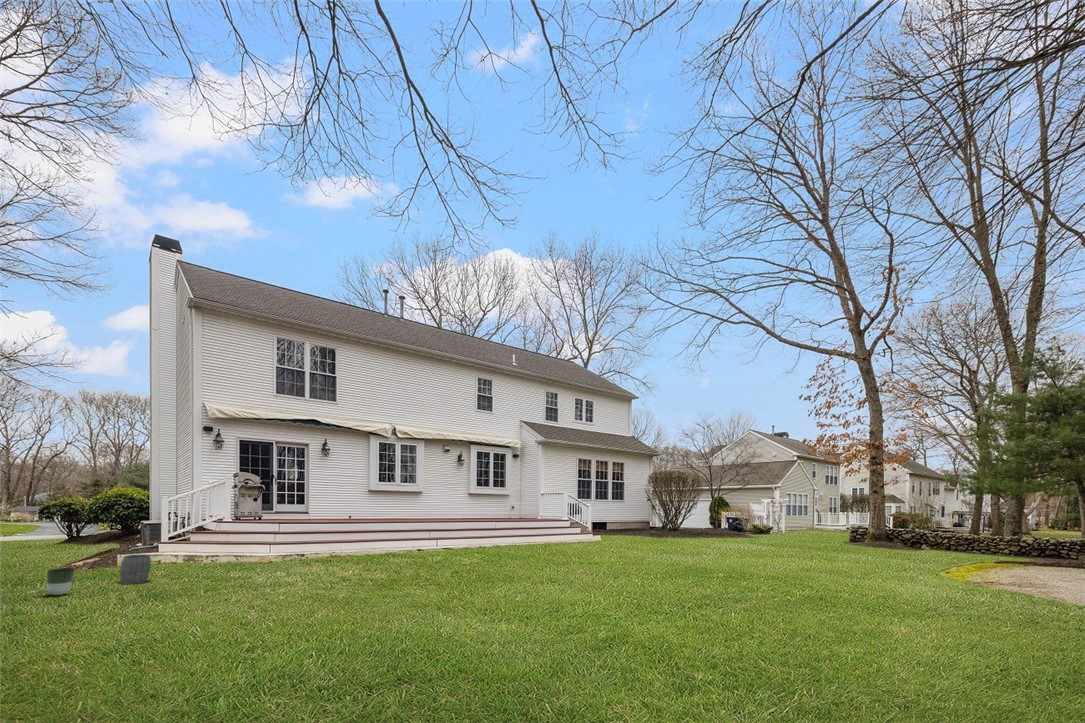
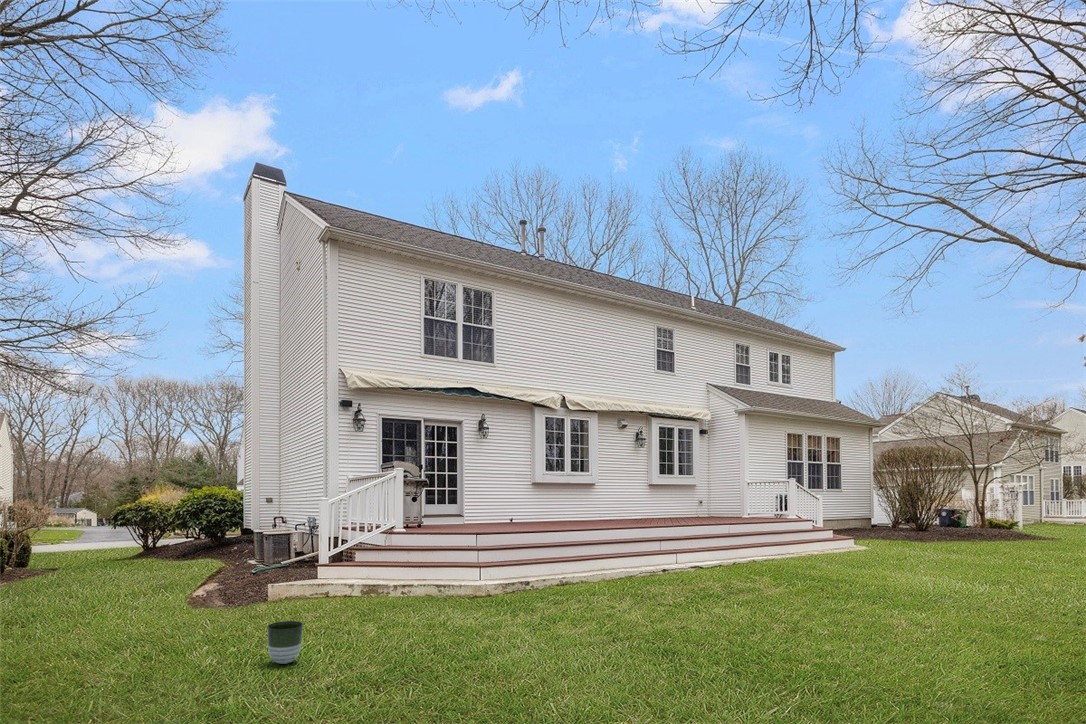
woven basket: present [120,555,151,584] -> none [341,594,379,640]

